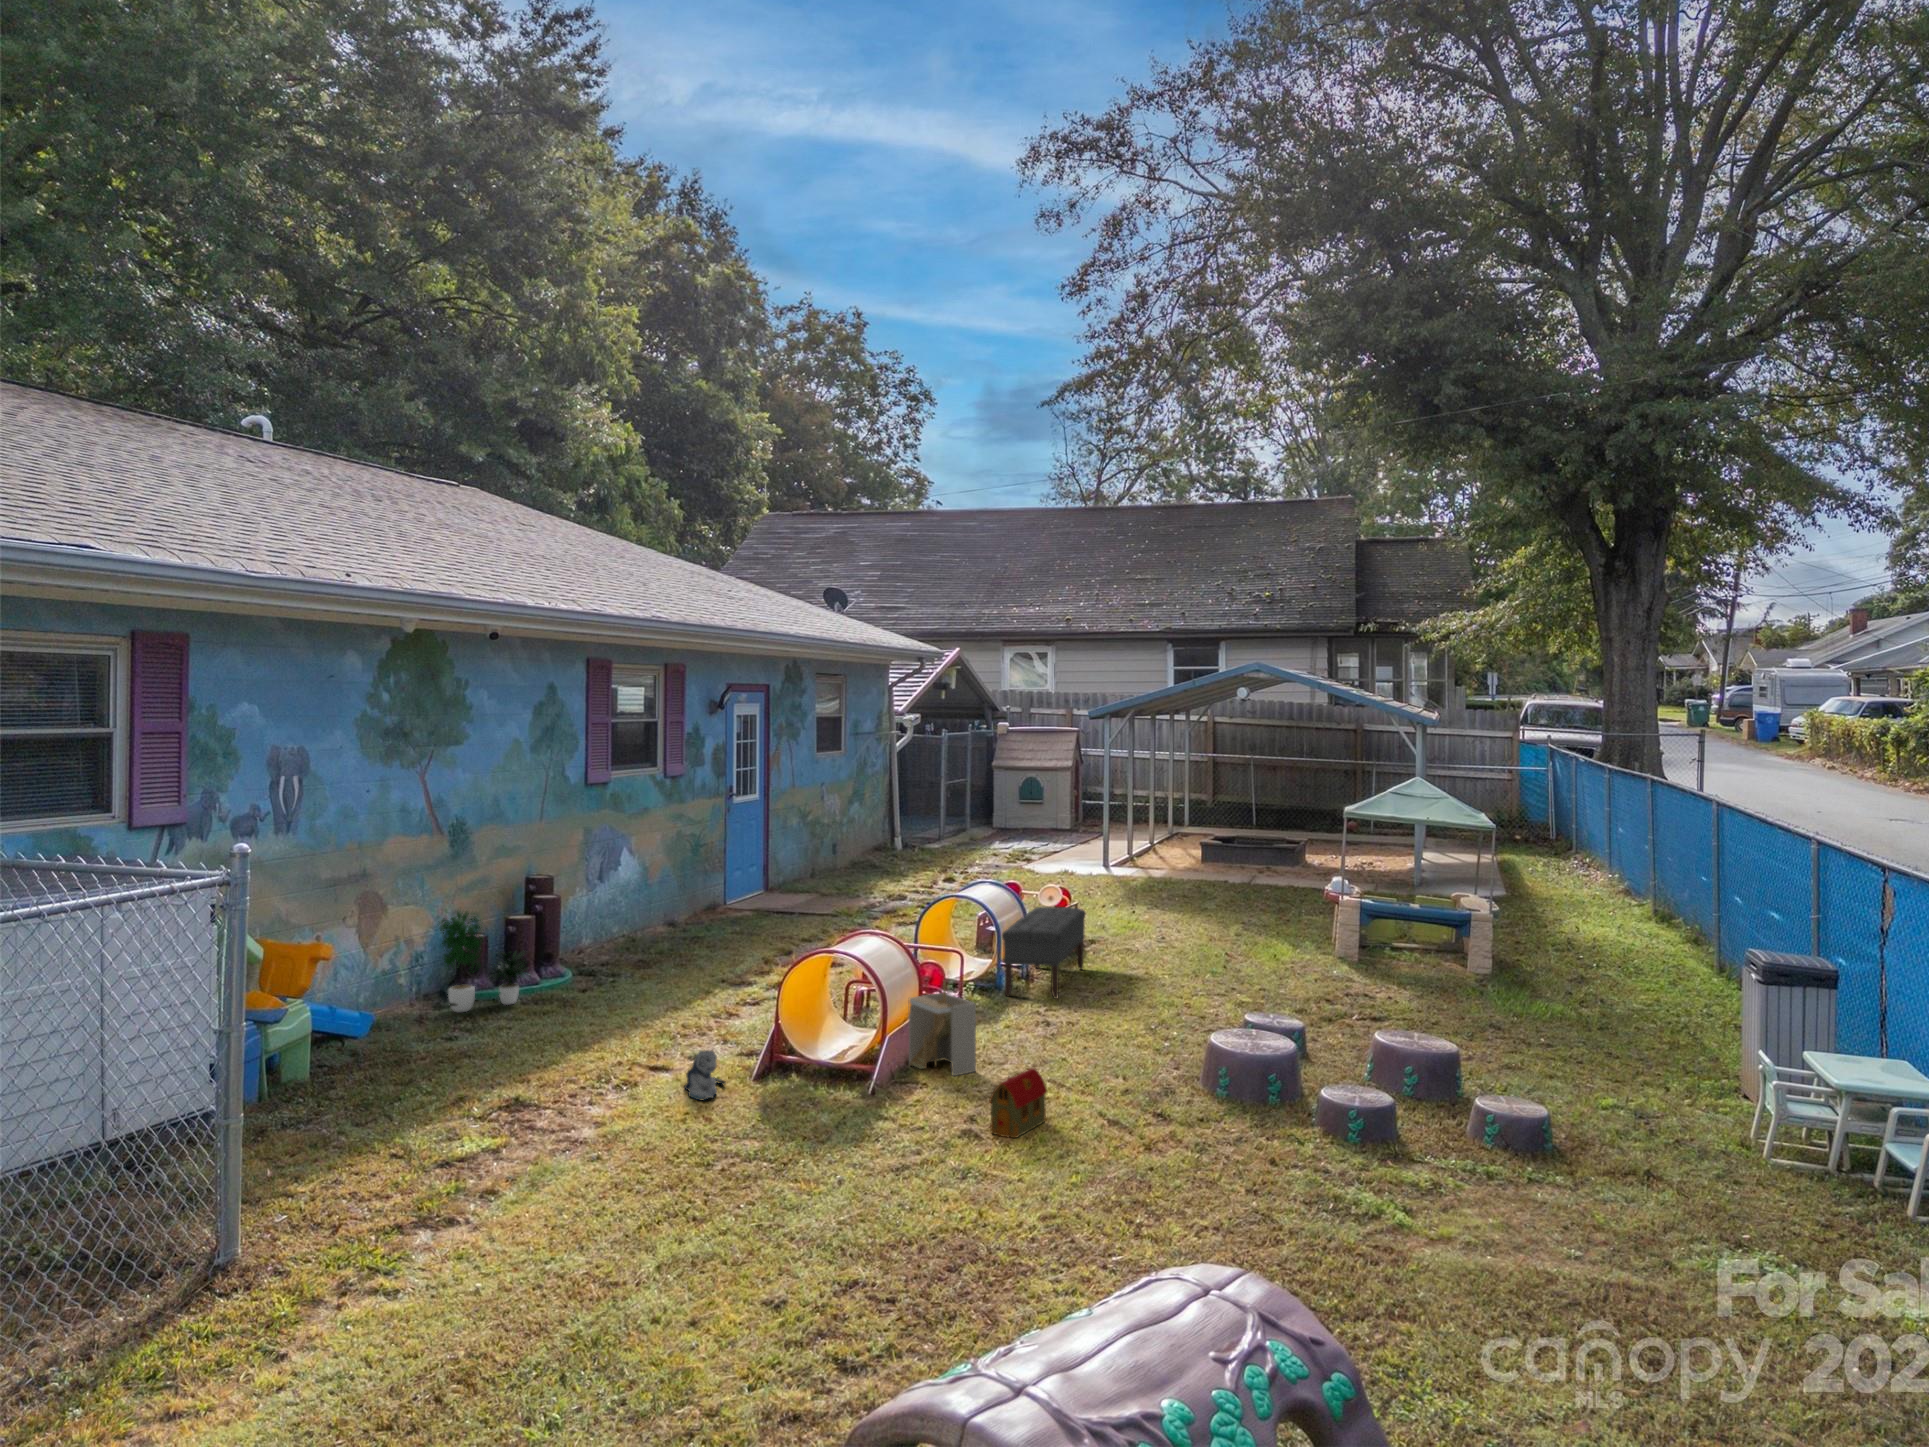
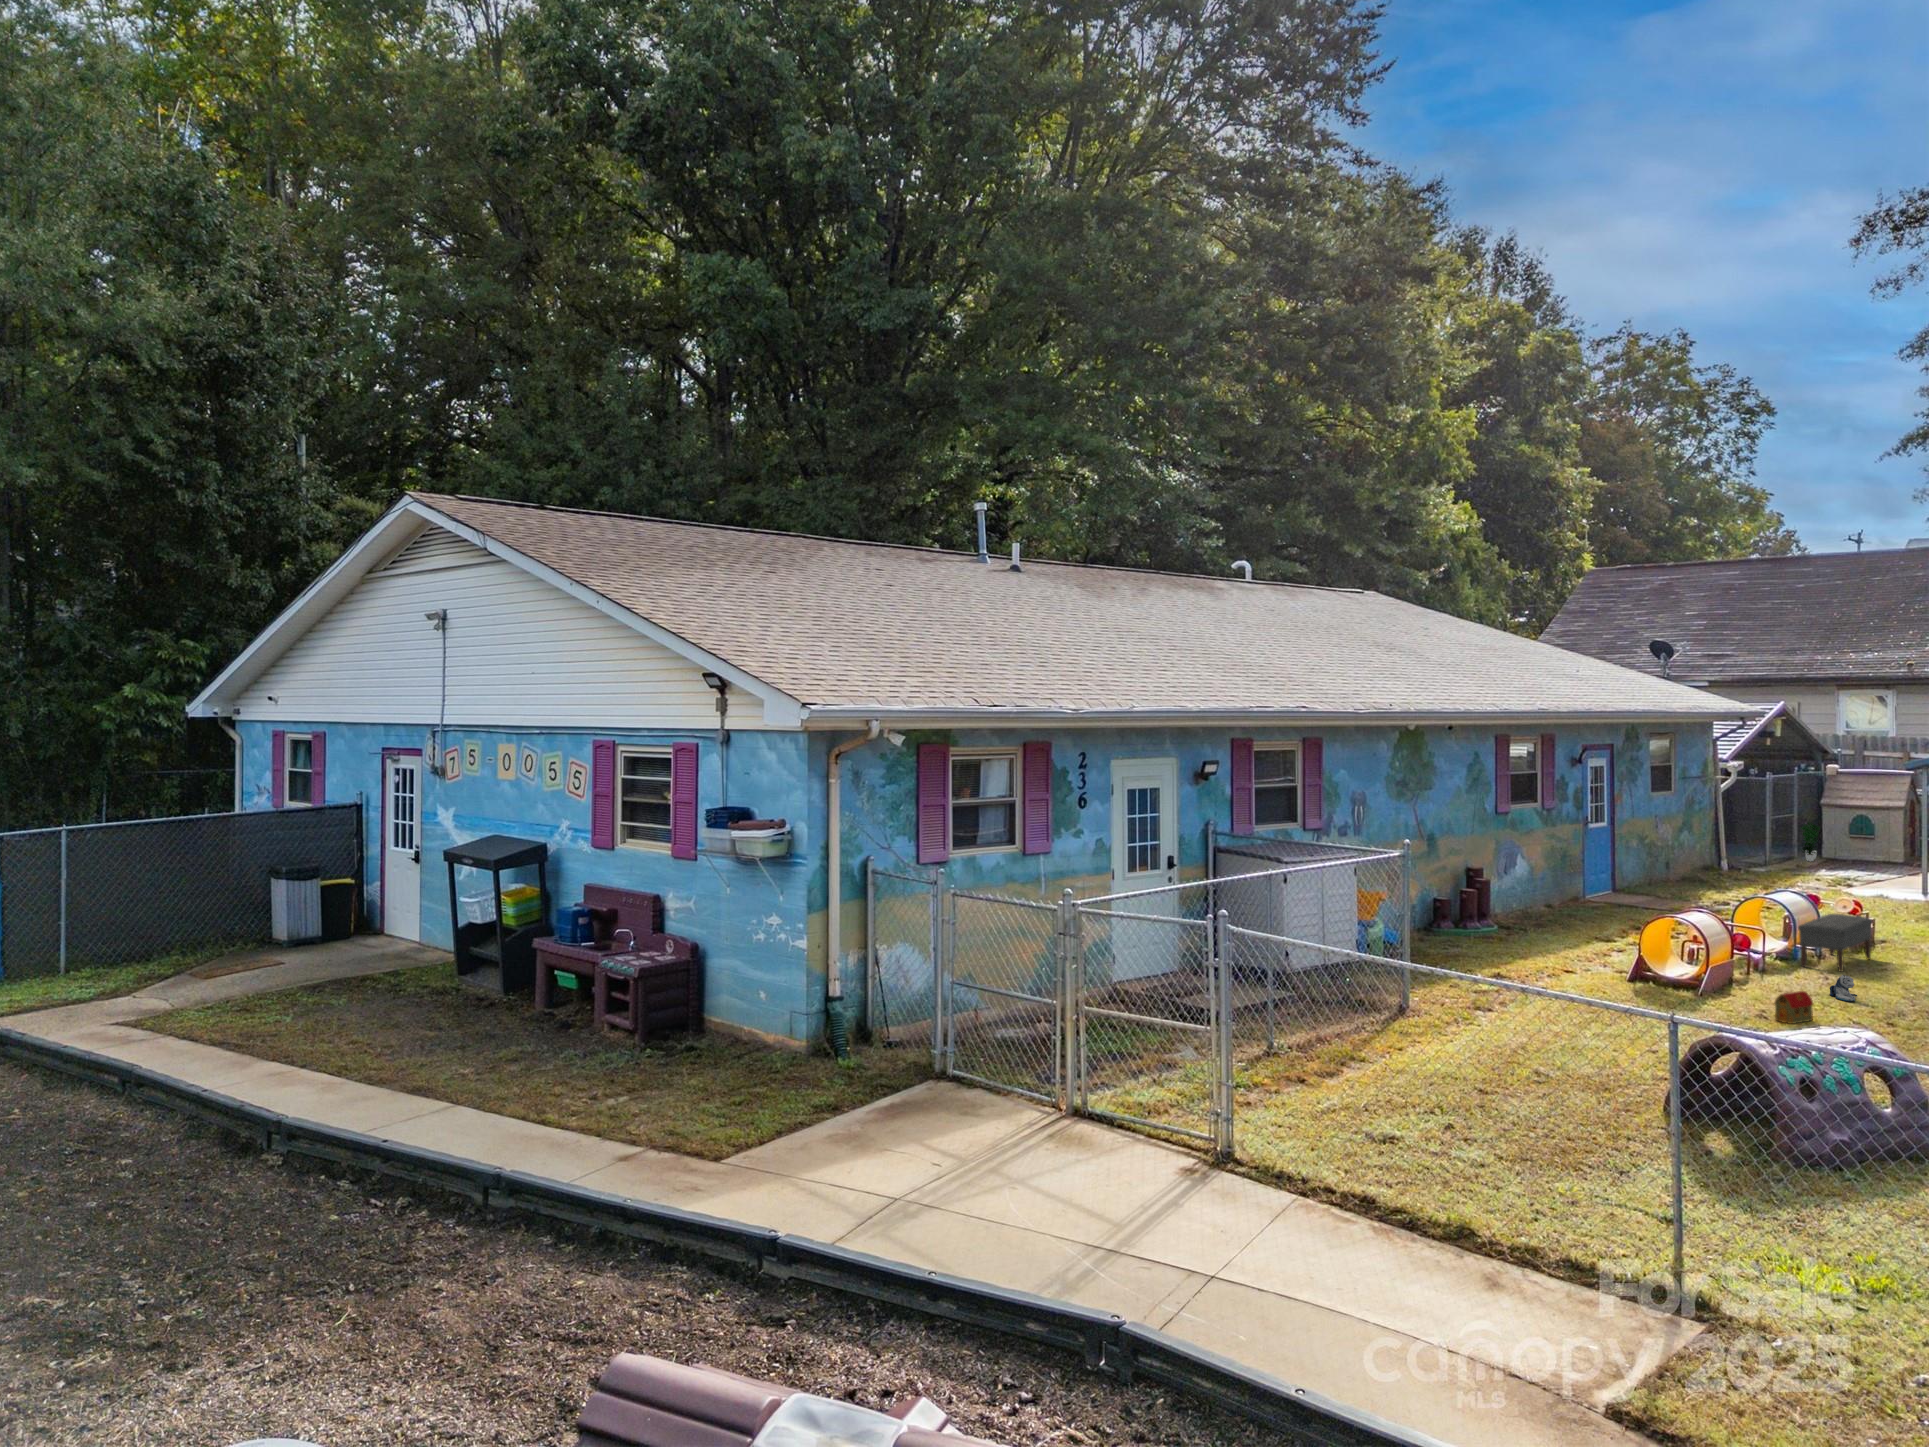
potted plant: present [440,912,527,1012] -> present [1800,823,1820,861]
storage bin: present [909,981,976,1076] -> none [1725,943,1771,997]
plush toy: present [684,1050,726,1100] -> present [1830,975,1857,1002]

